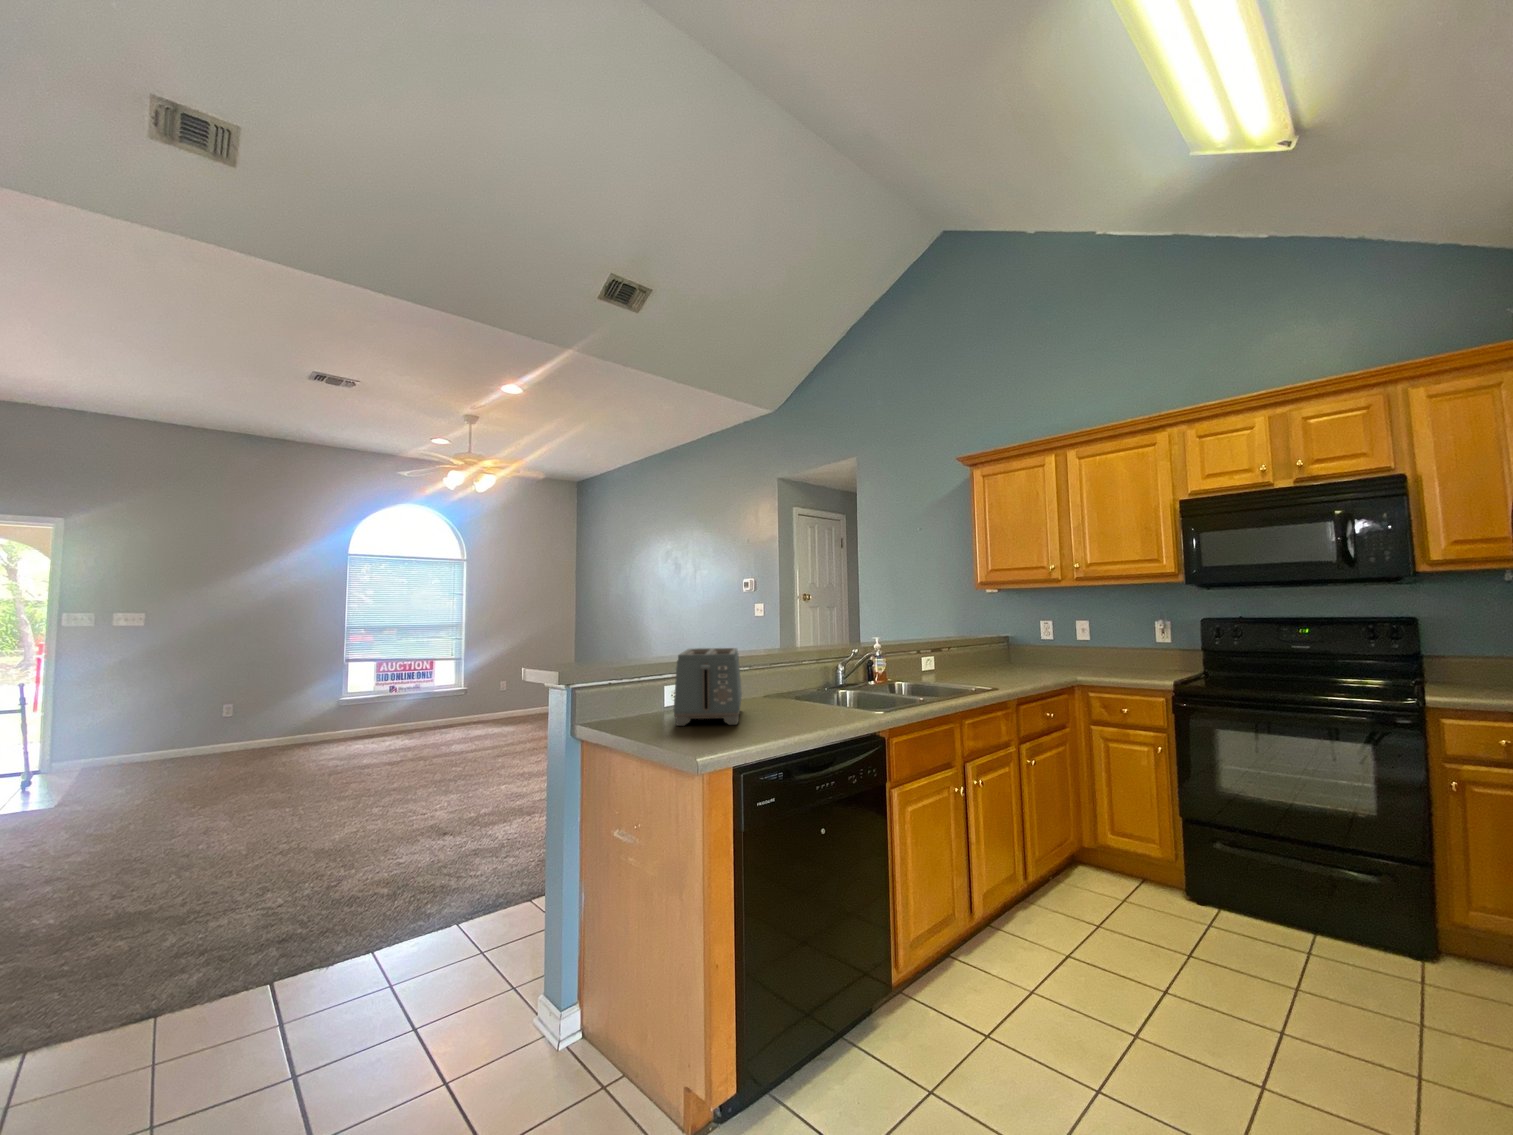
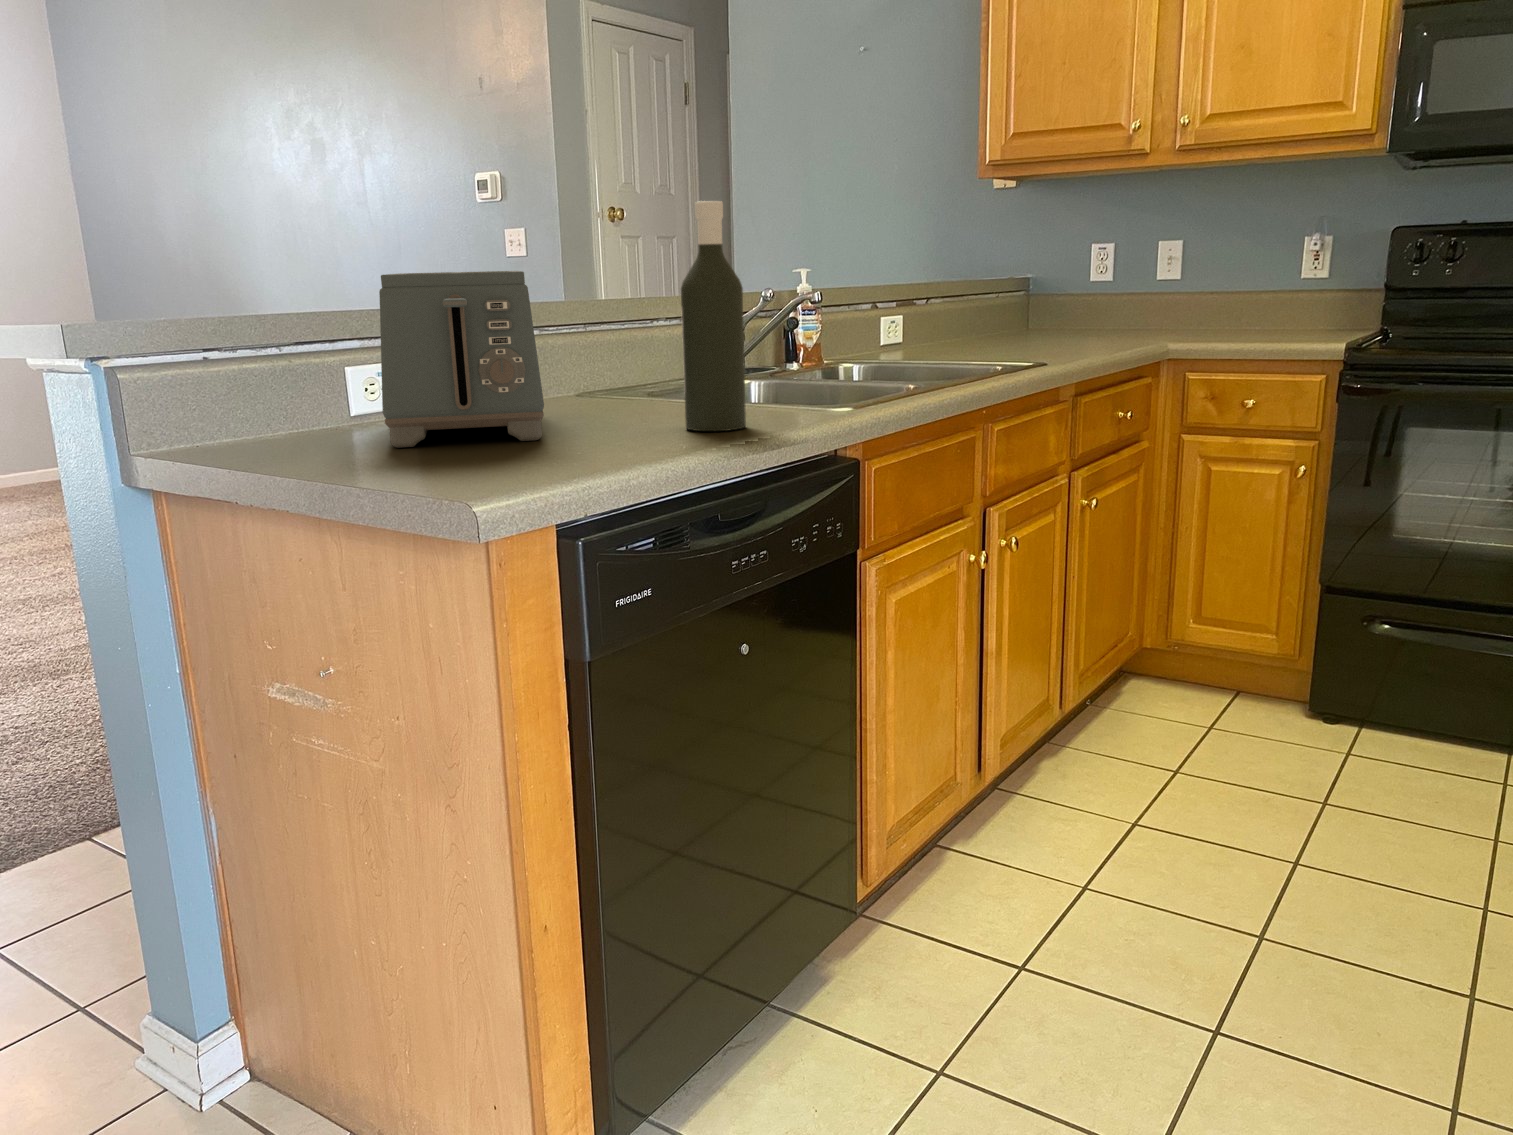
bottle: none [800,626,828,724] -> present [681,201,746,431]

